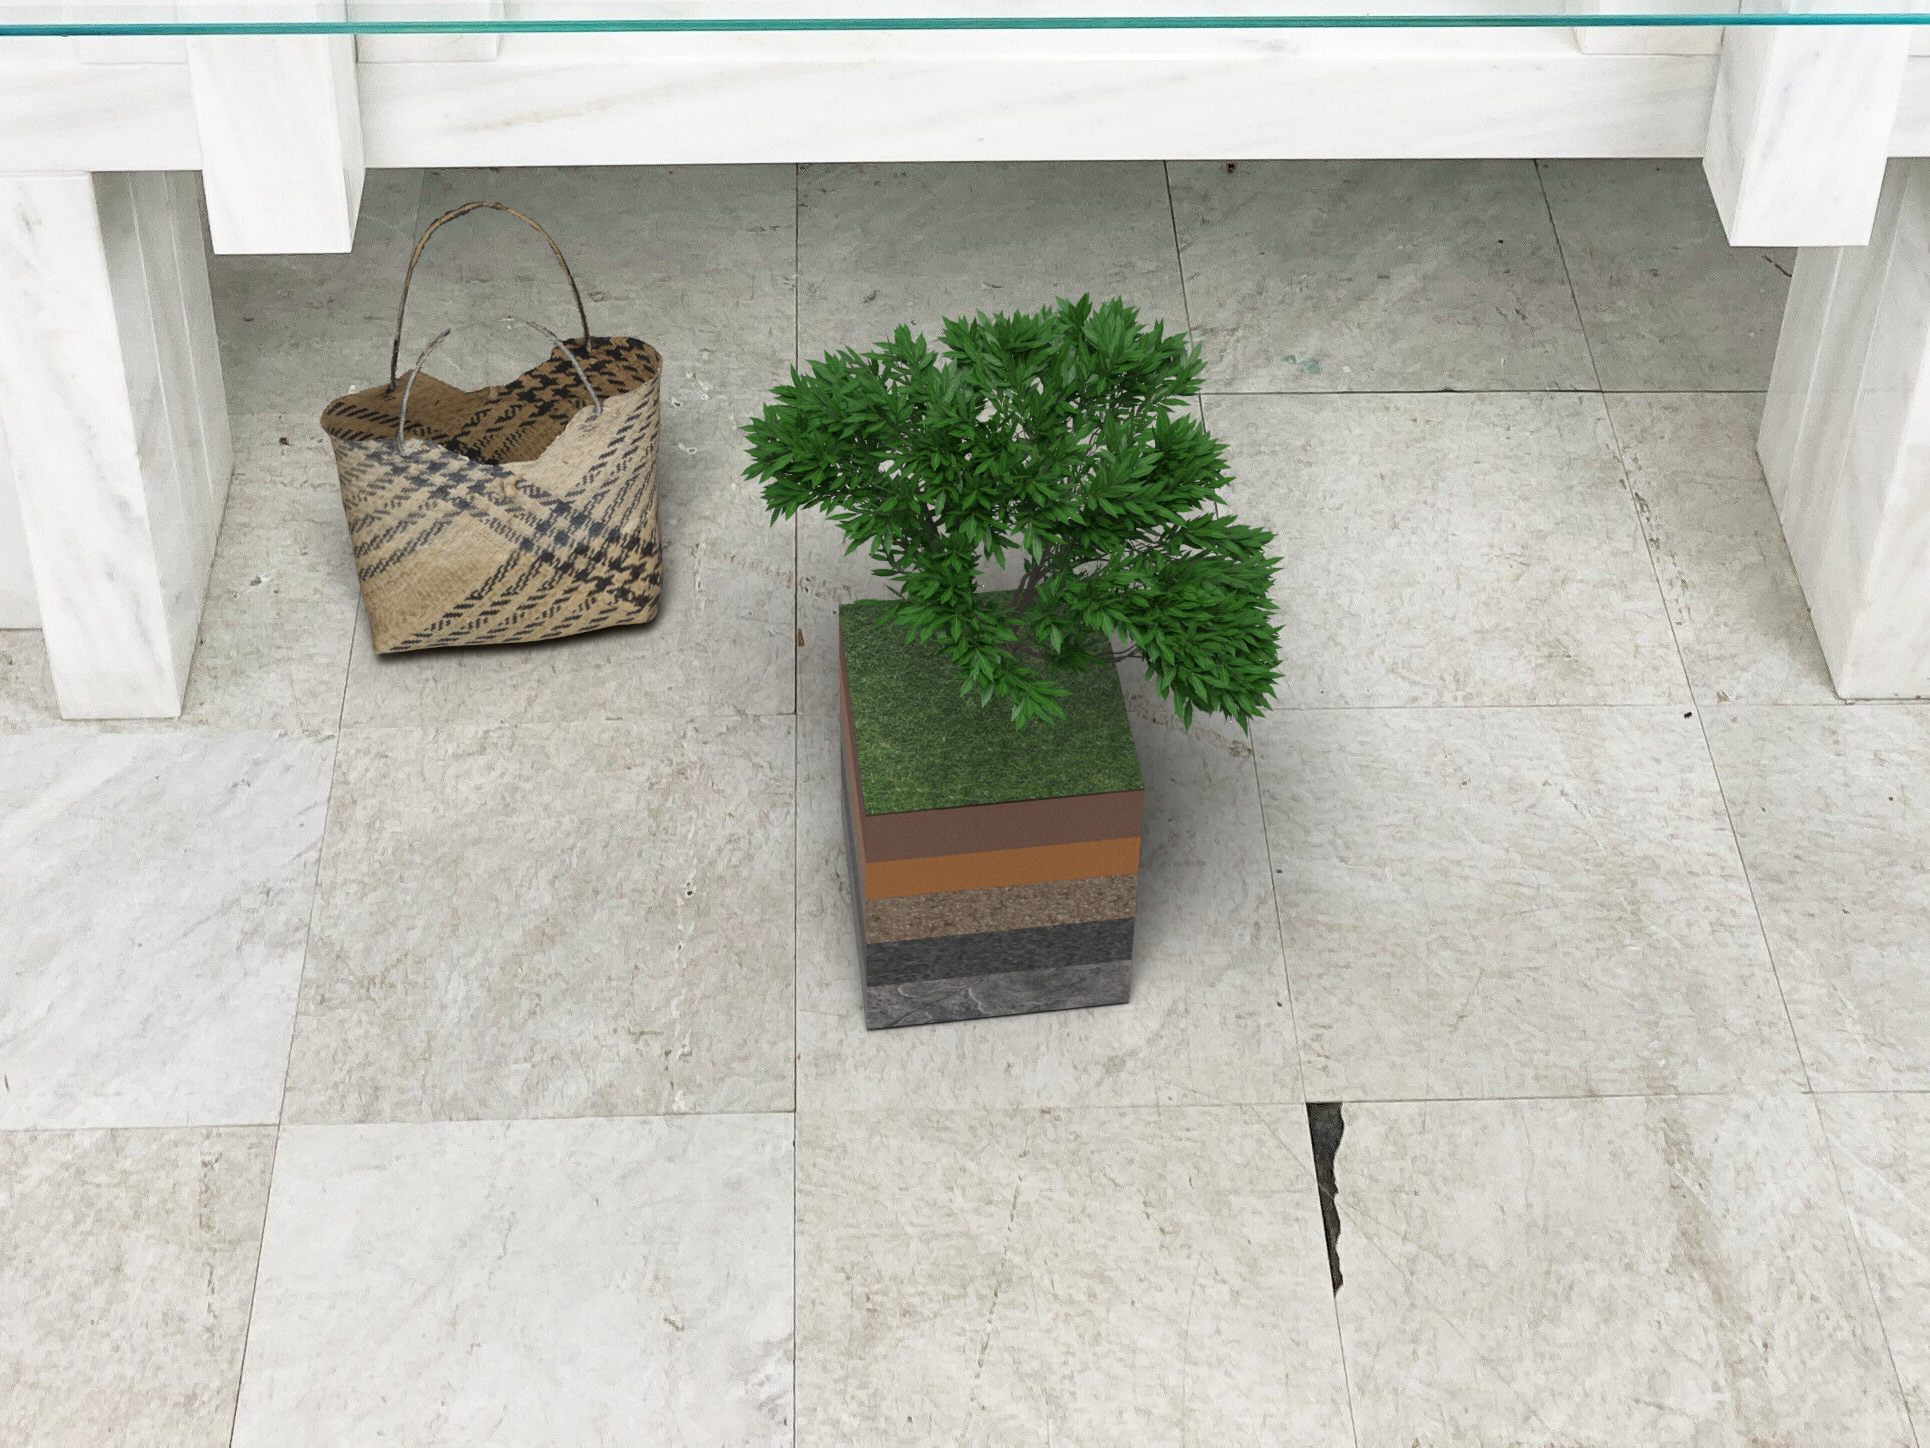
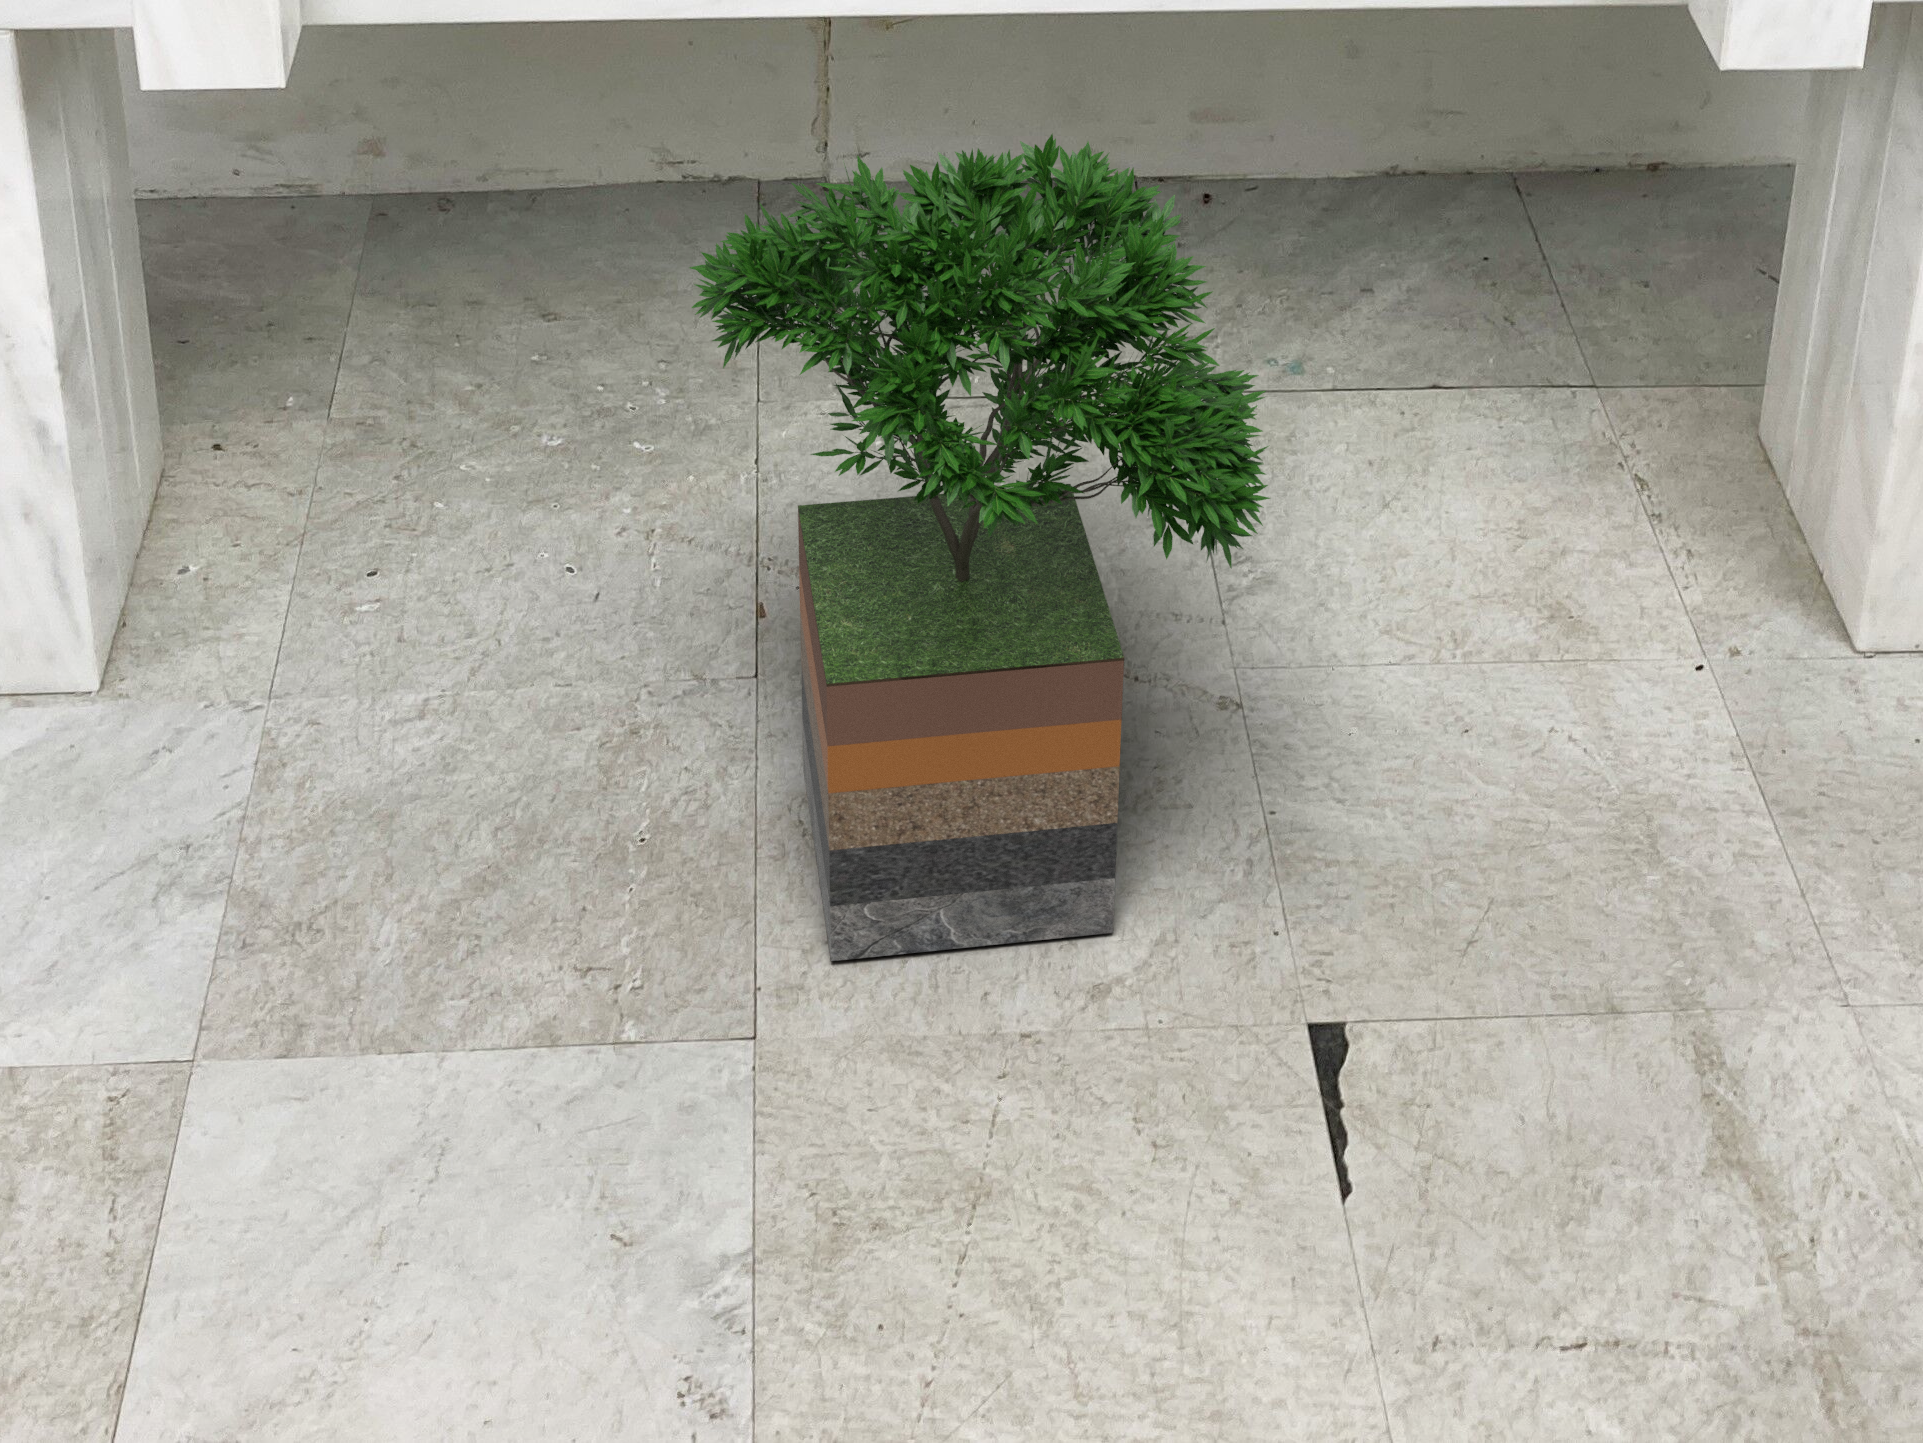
woven basket: present [320,201,663,655] -> none [253,129,614,625]

